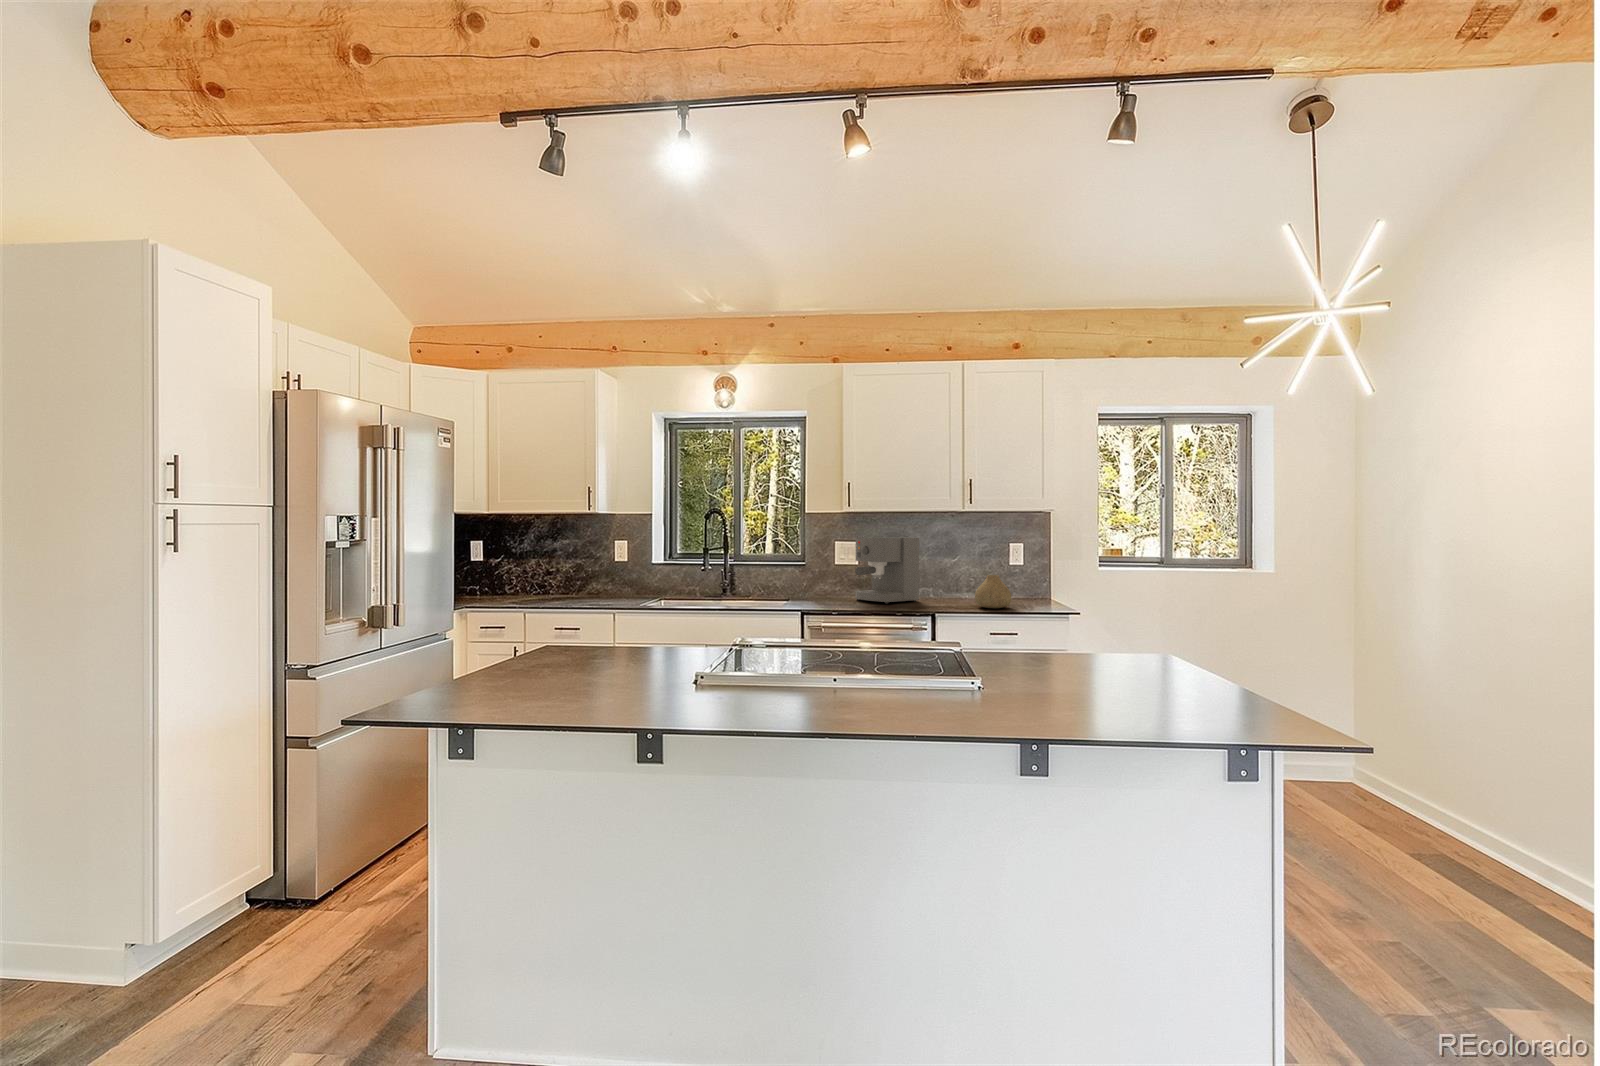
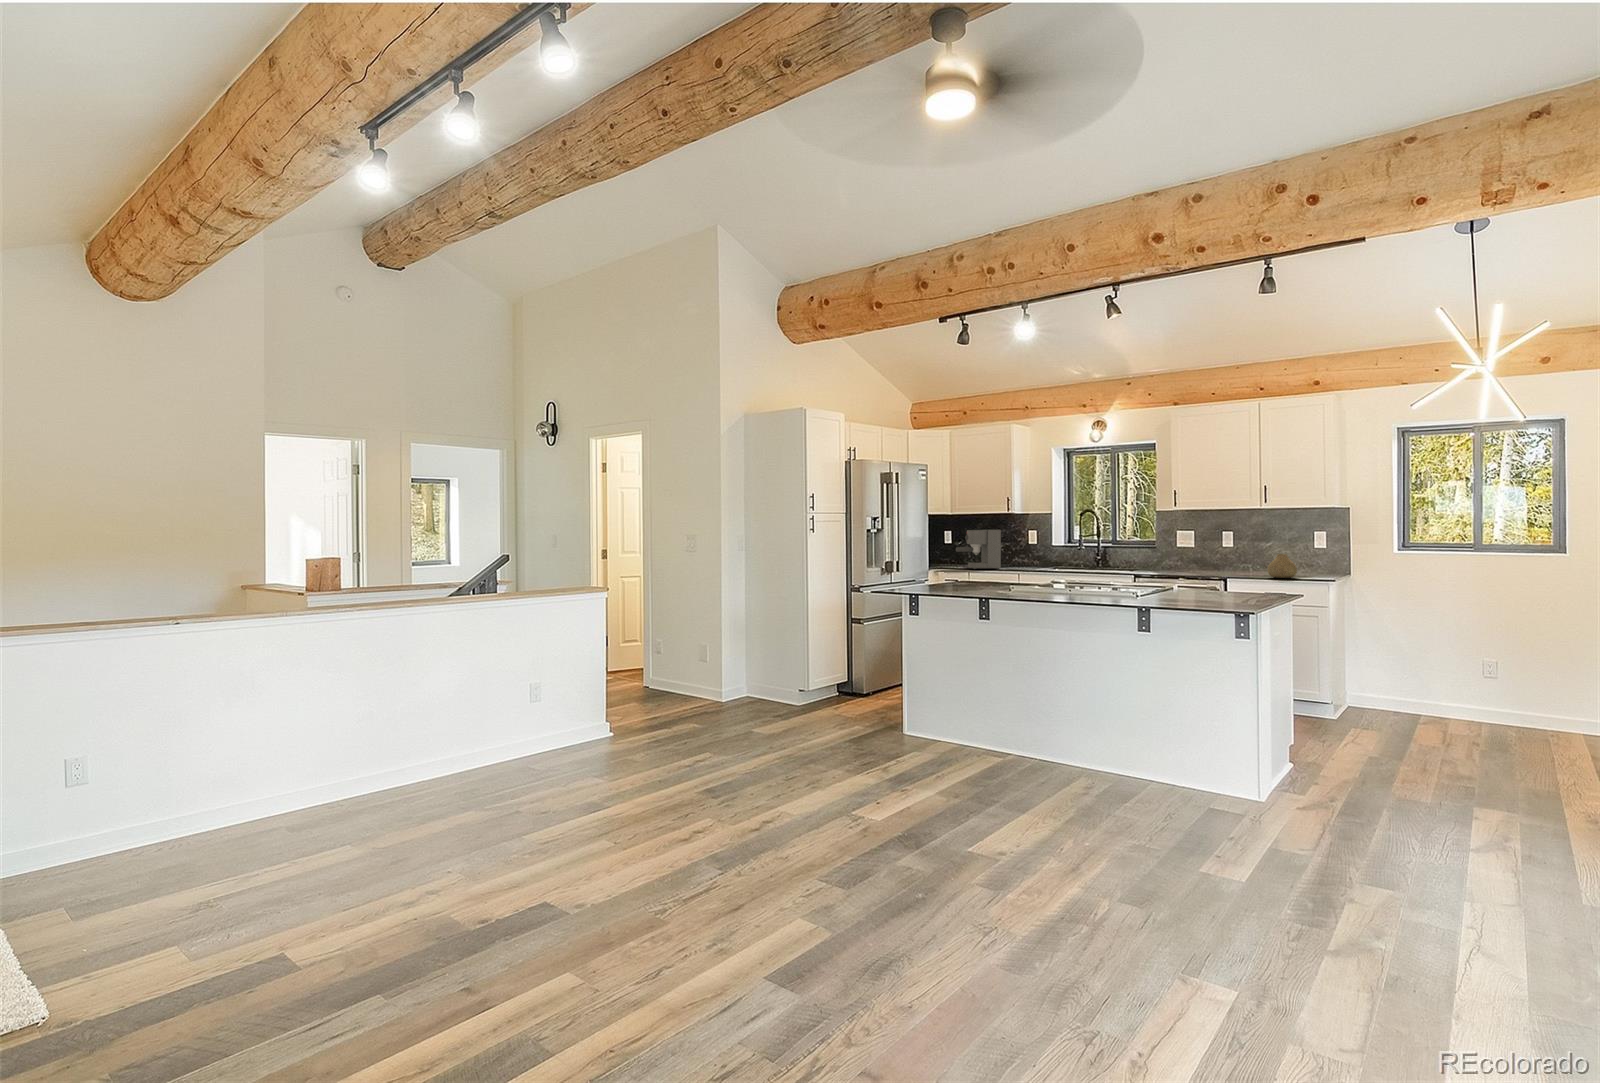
coffee maker: present [855,537,919,603] -> present [956,530,1001,569]

